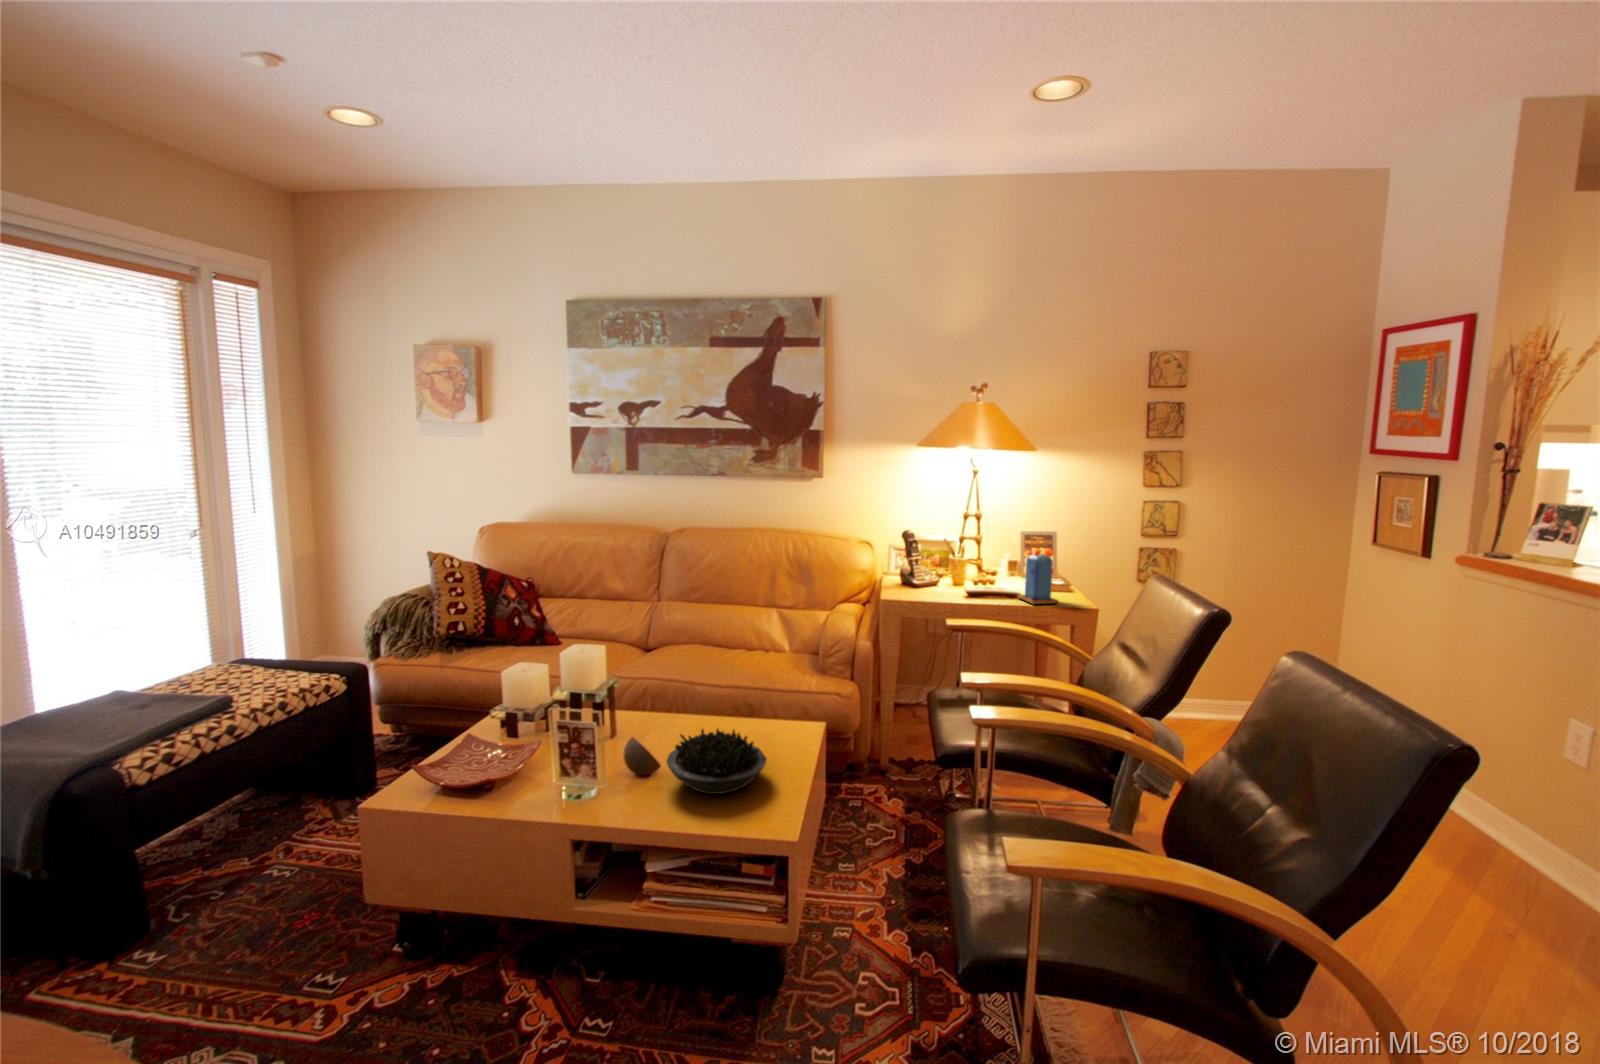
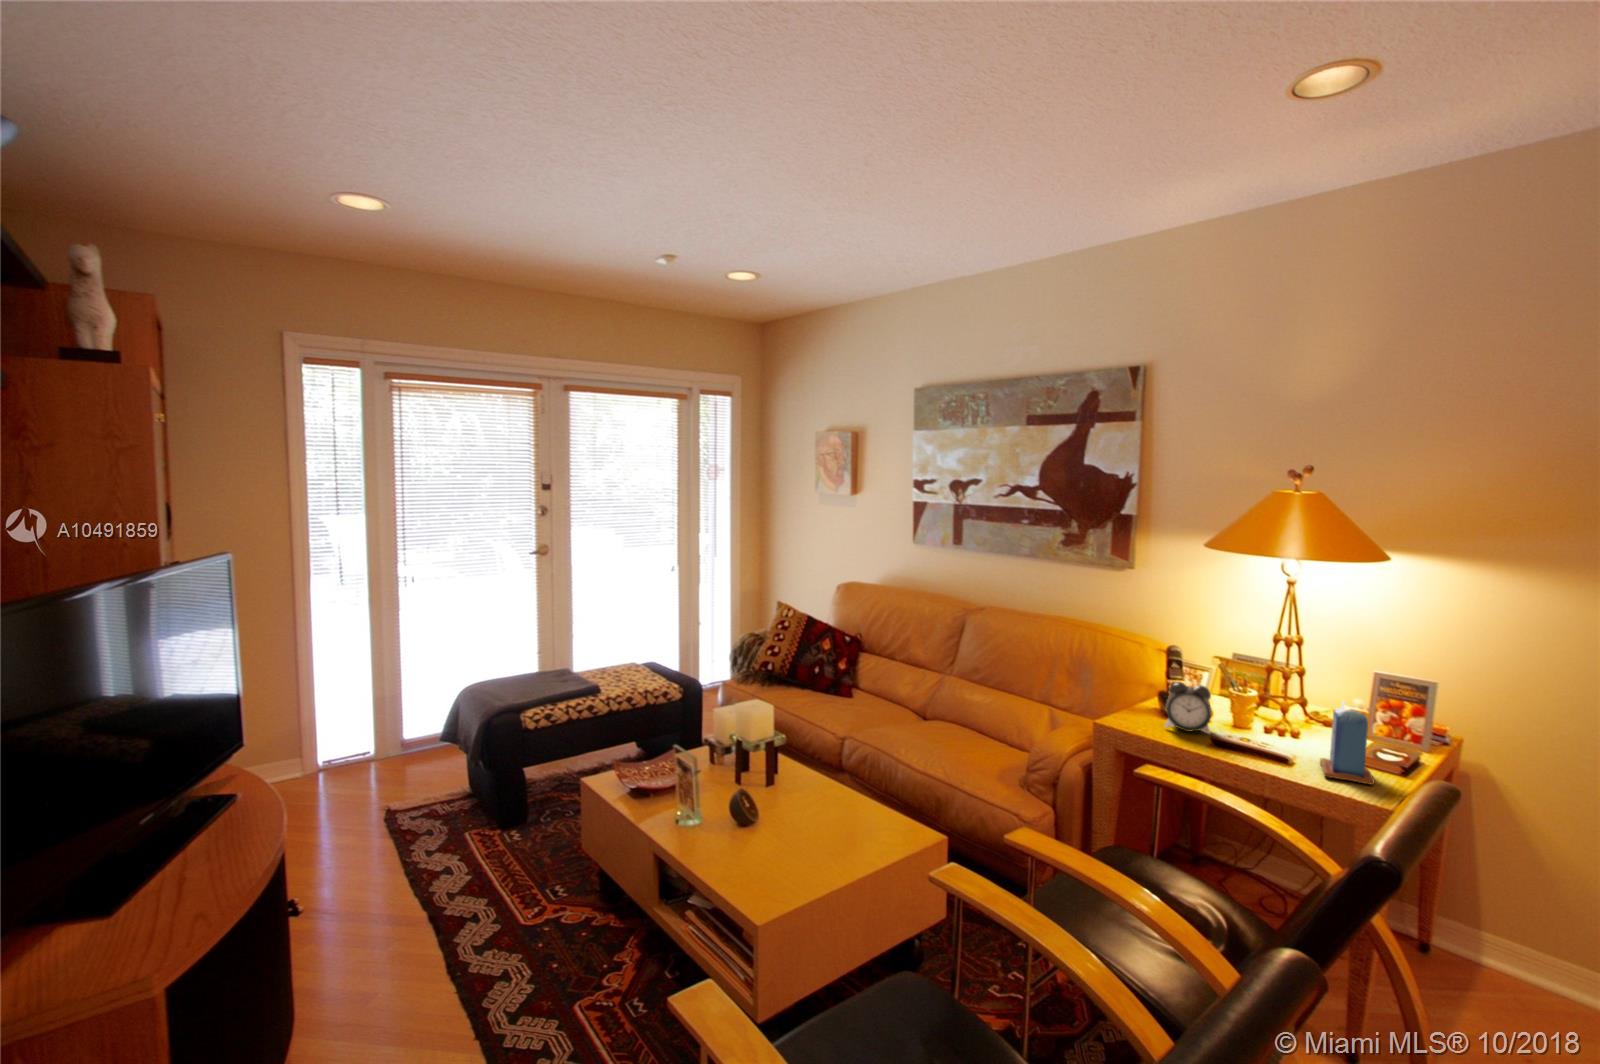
alarm clock: none [908,558,946,598] -> present [1165,682,1211,734]
succulent plant: present [666,729,767,794] -> none [736,799,825,865]

